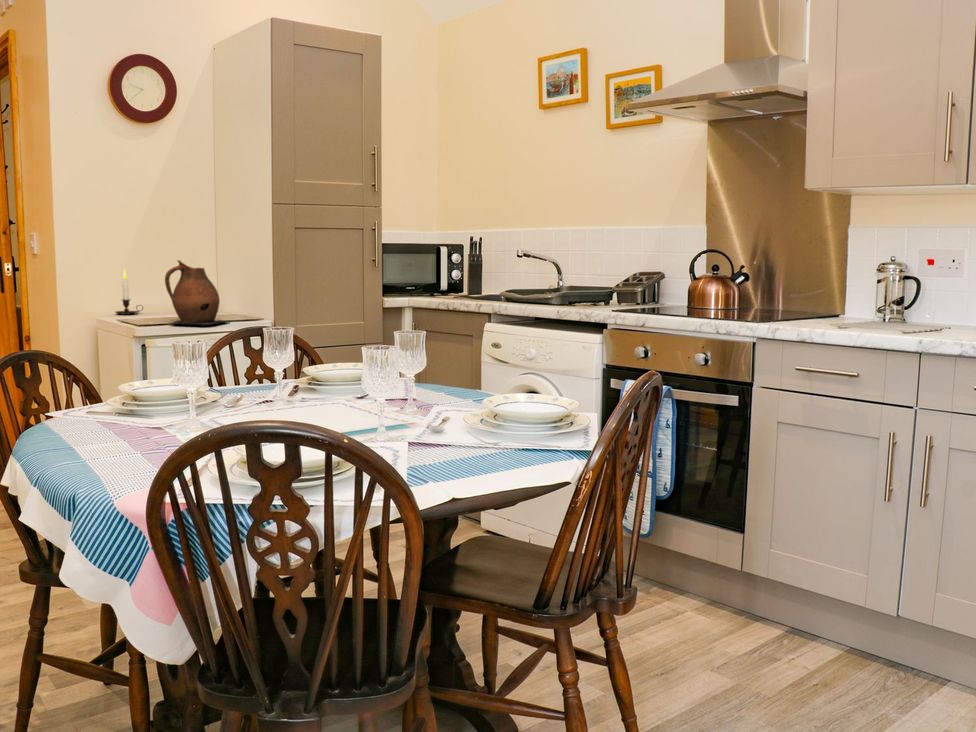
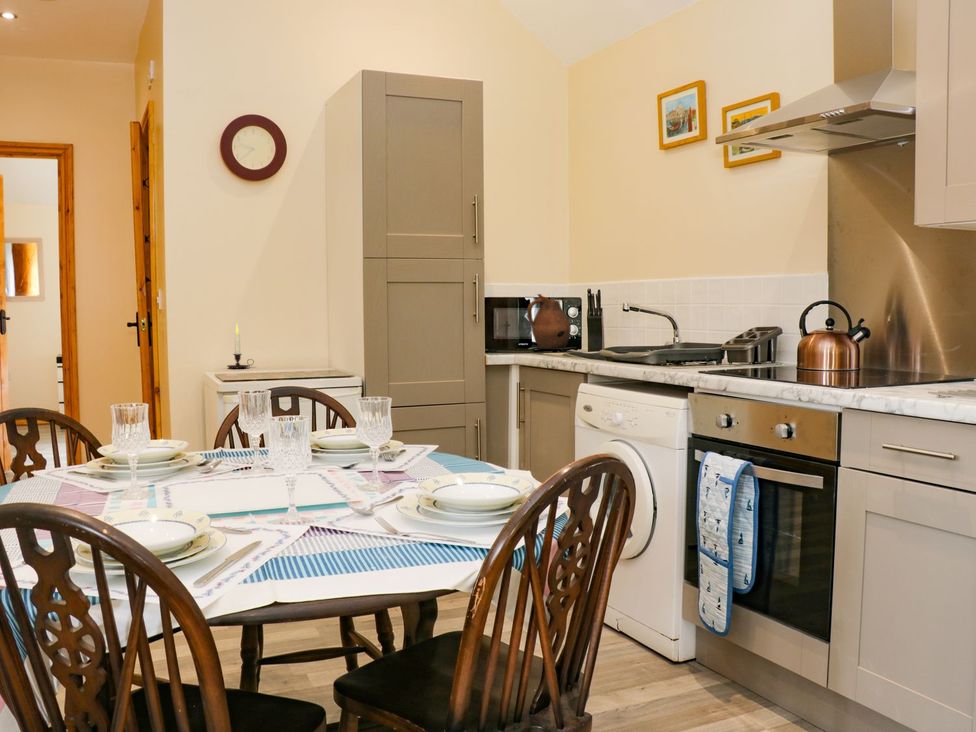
ceramic pitcher: present [165,260,230,325] -> present [527,294,572,350]

